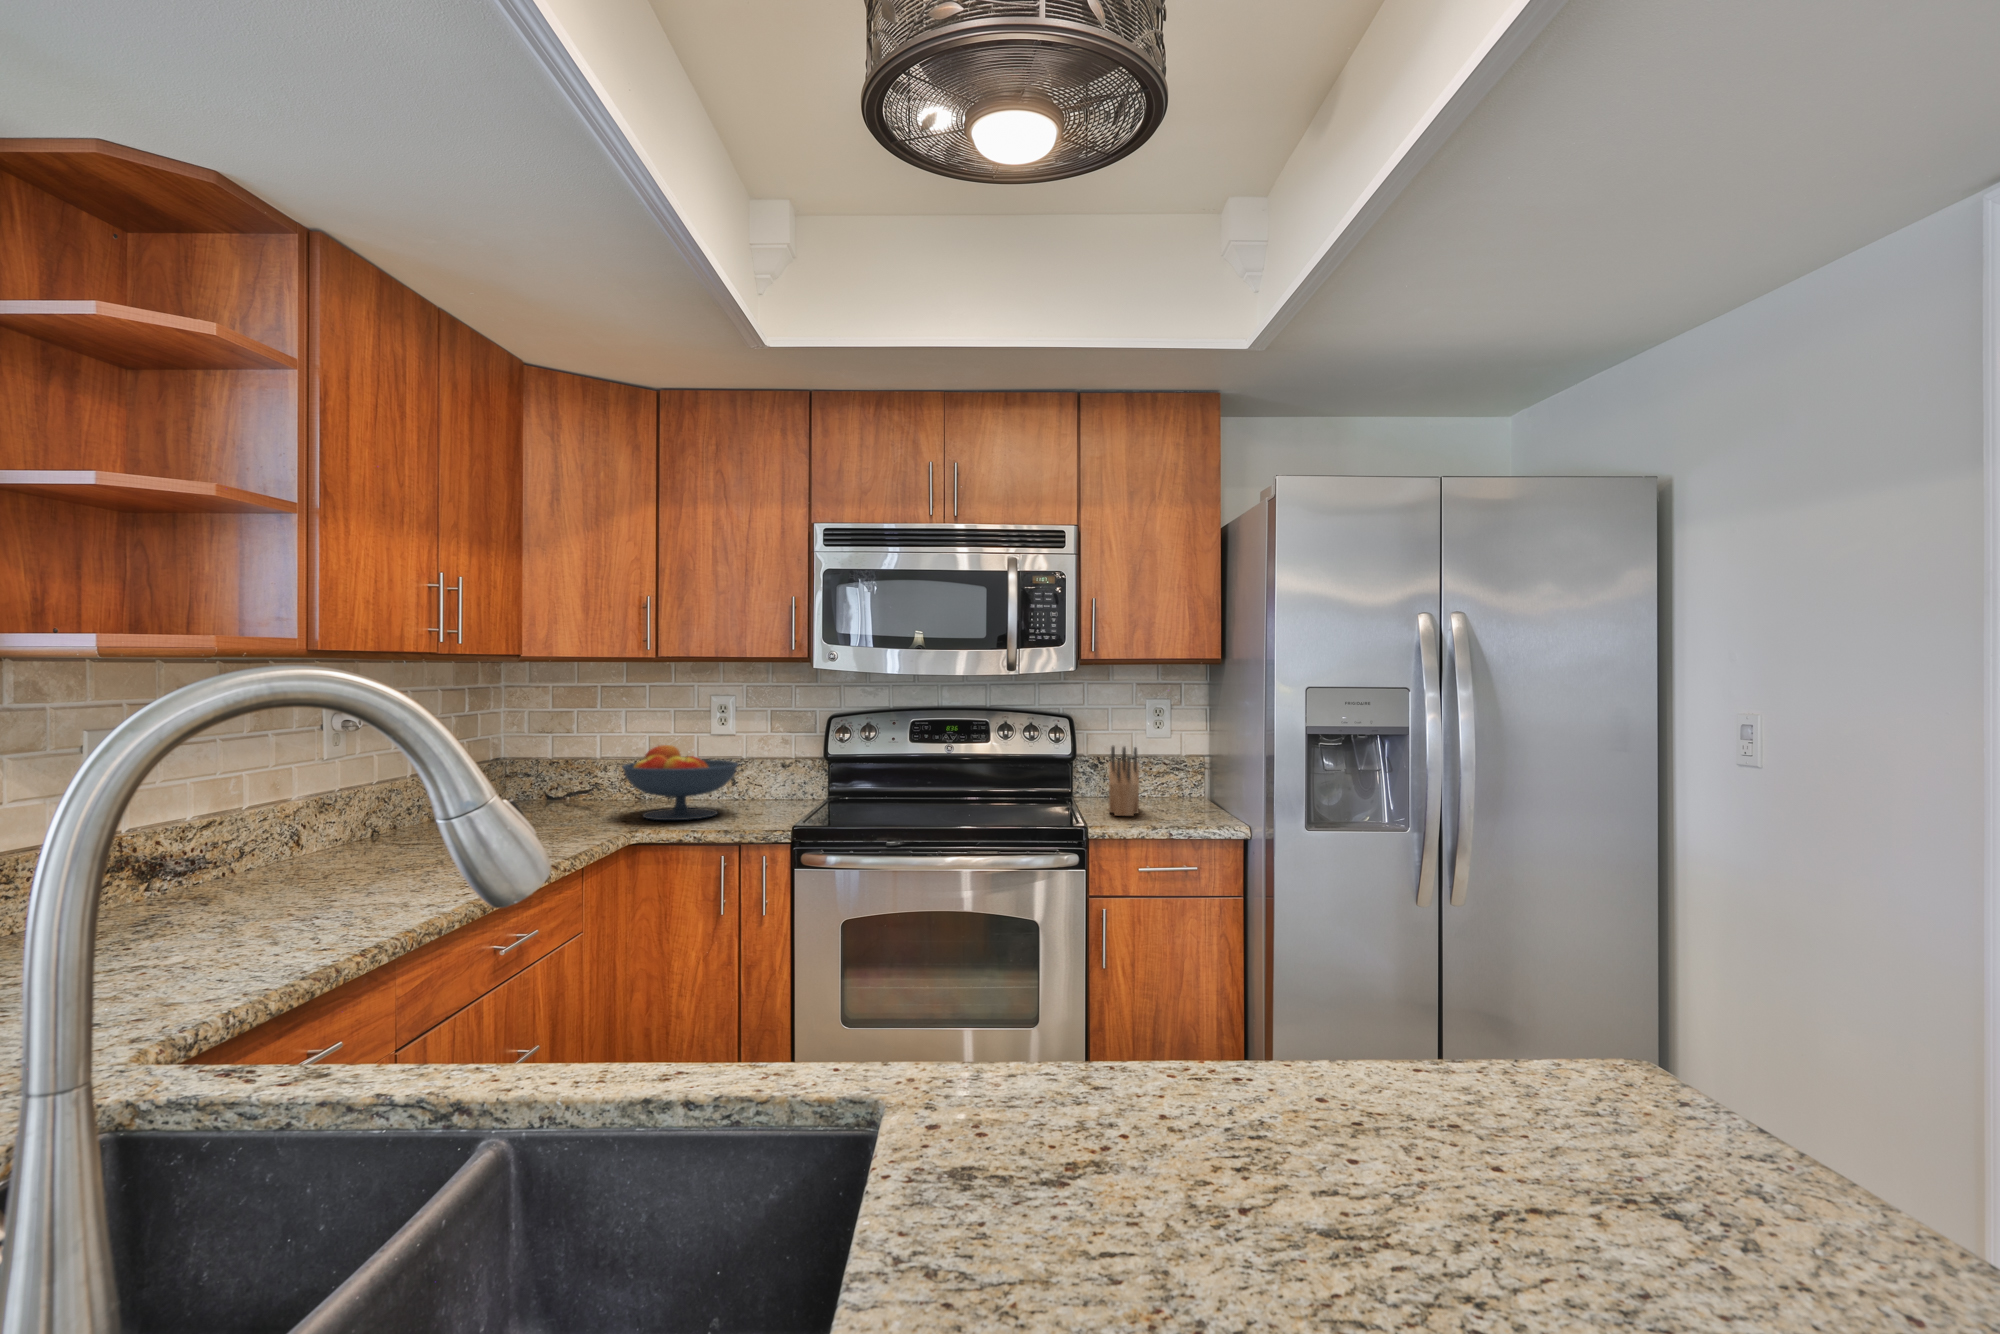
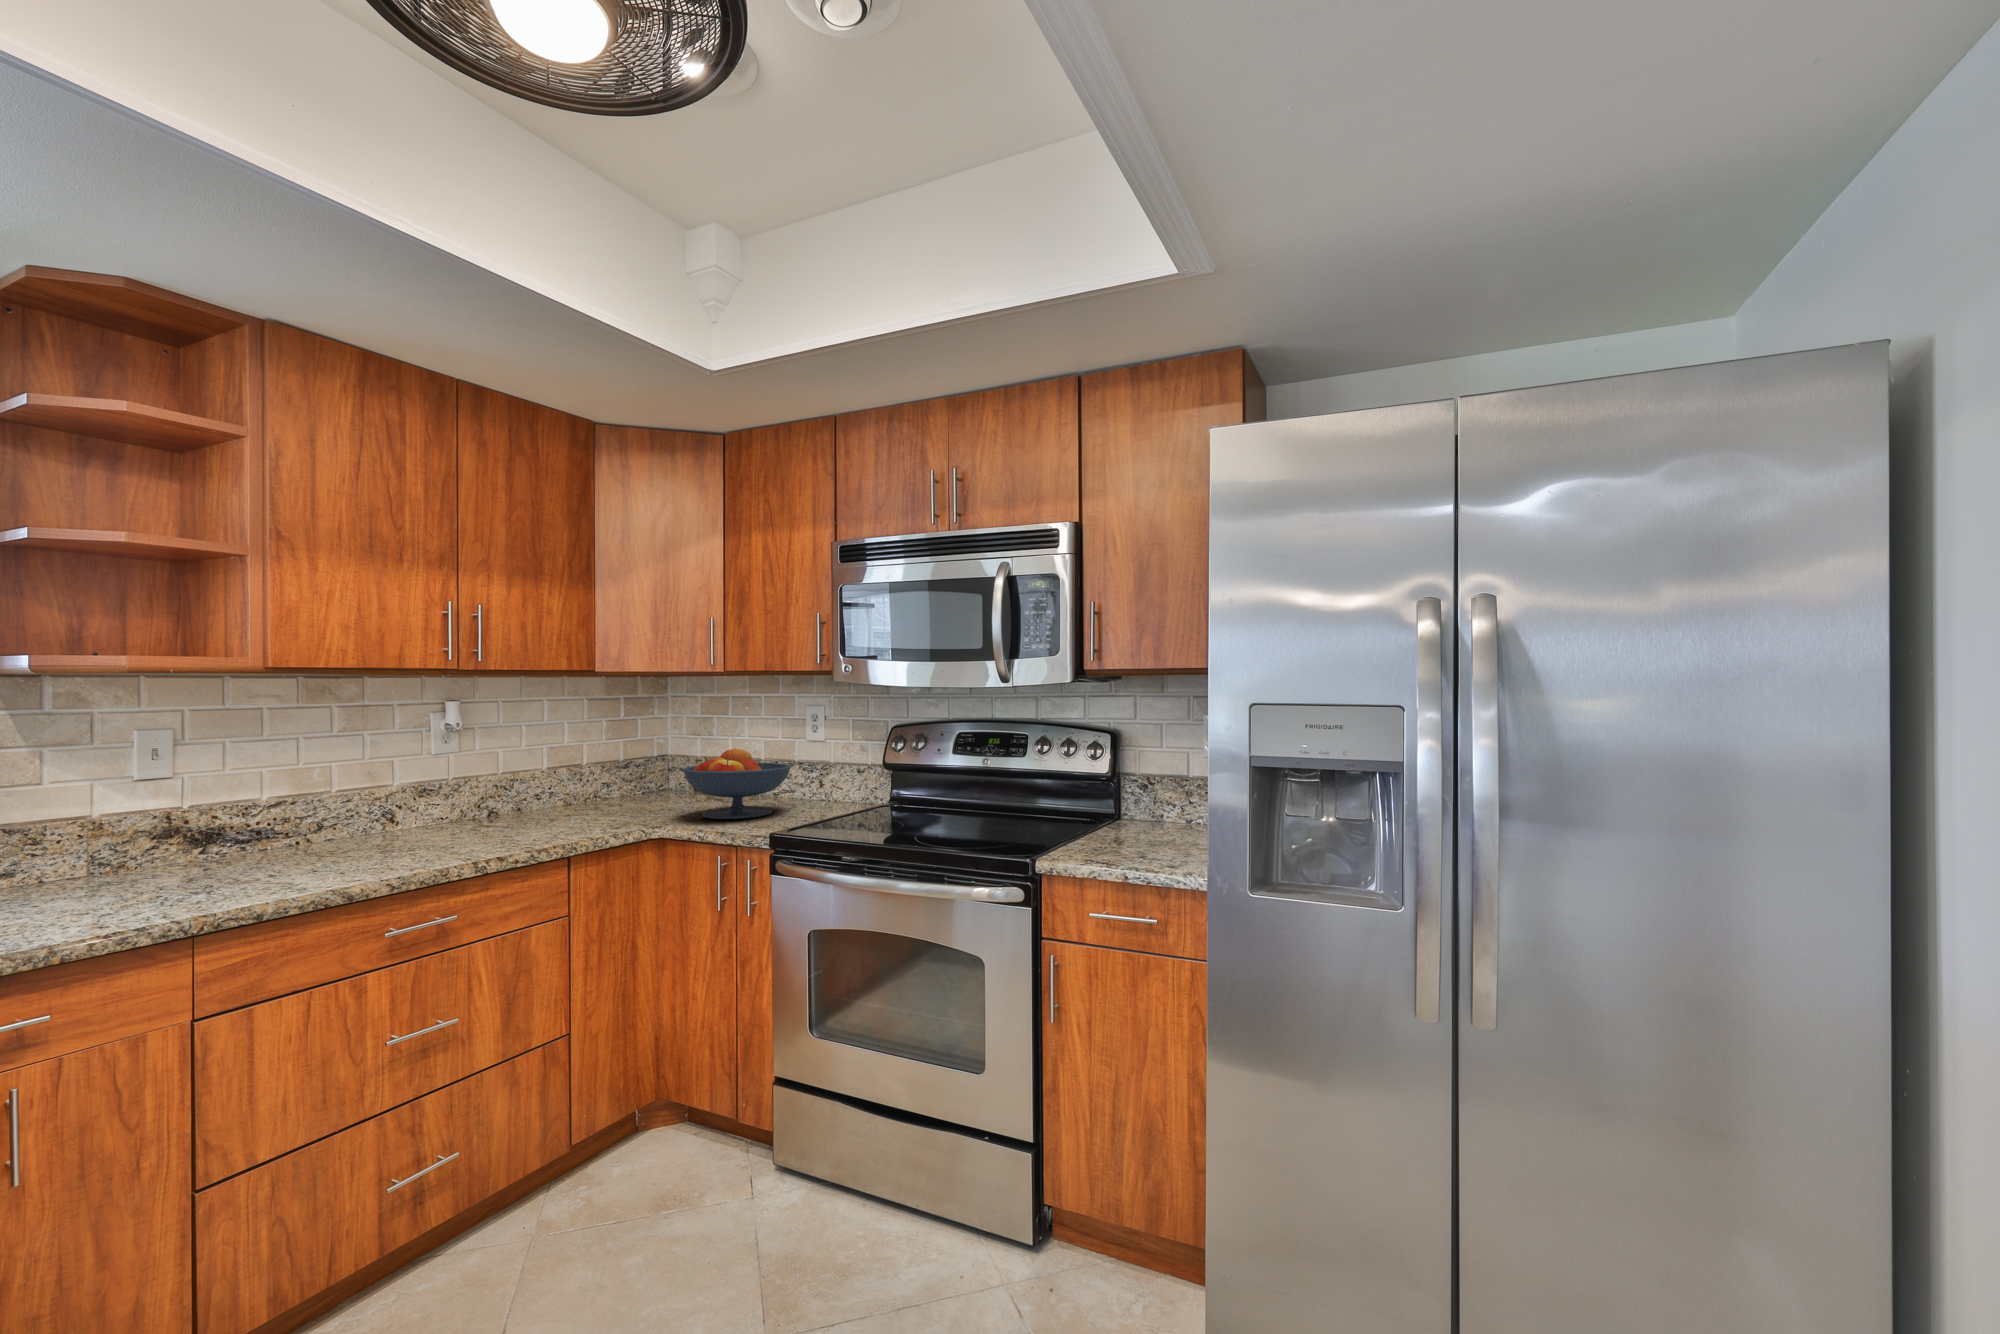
knife block: present [1109,746,1139,816] -> none [1099,763,1171,851]

